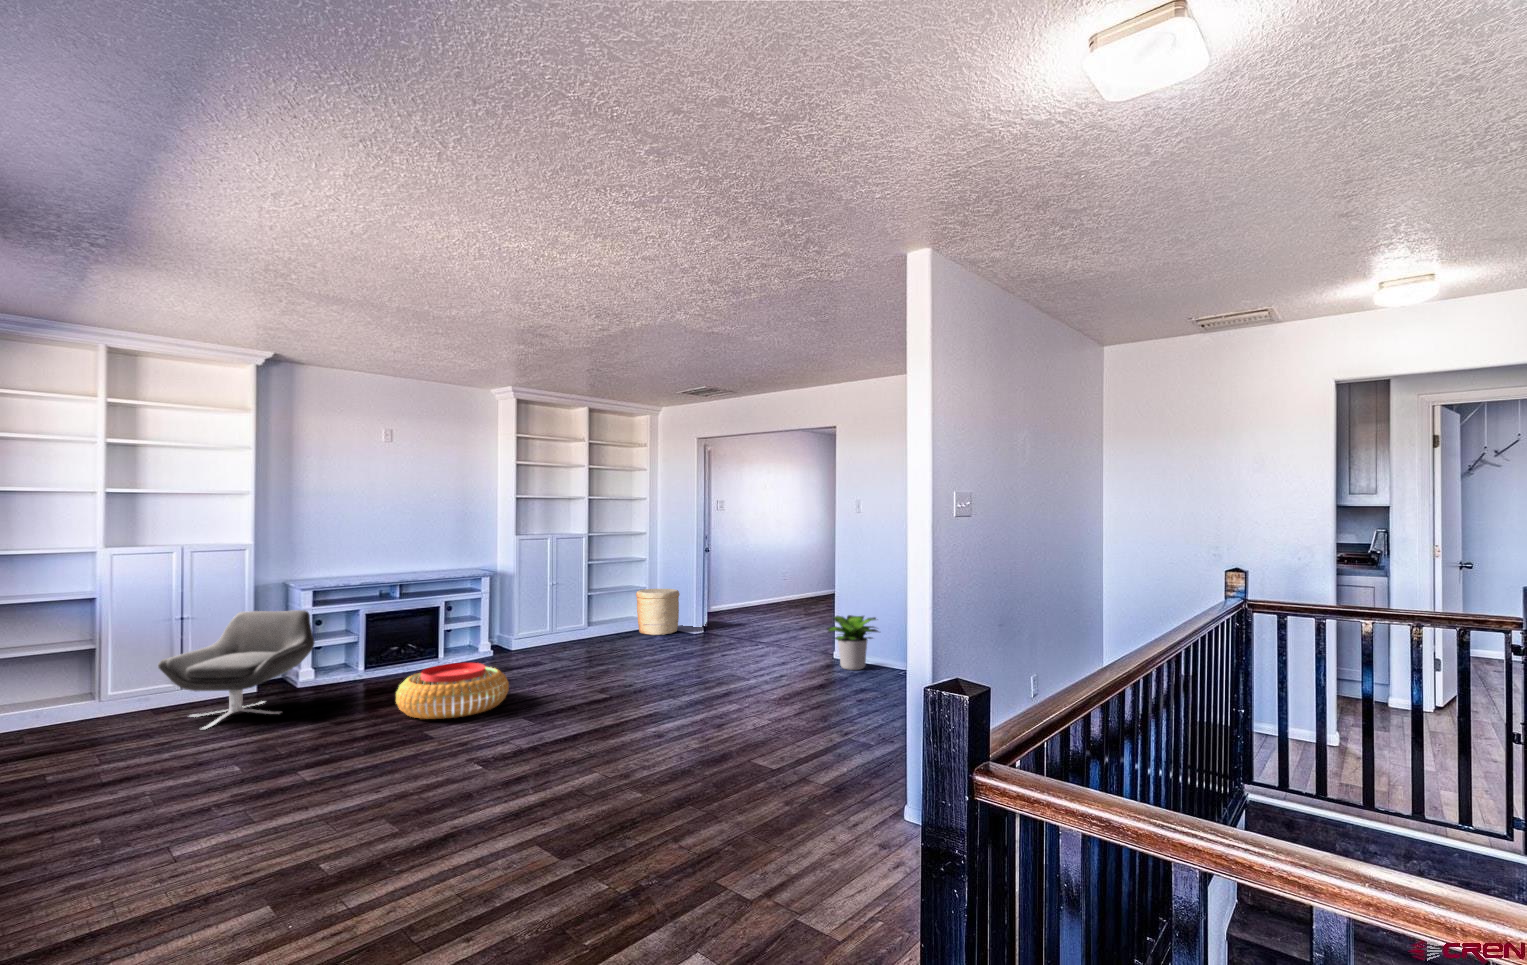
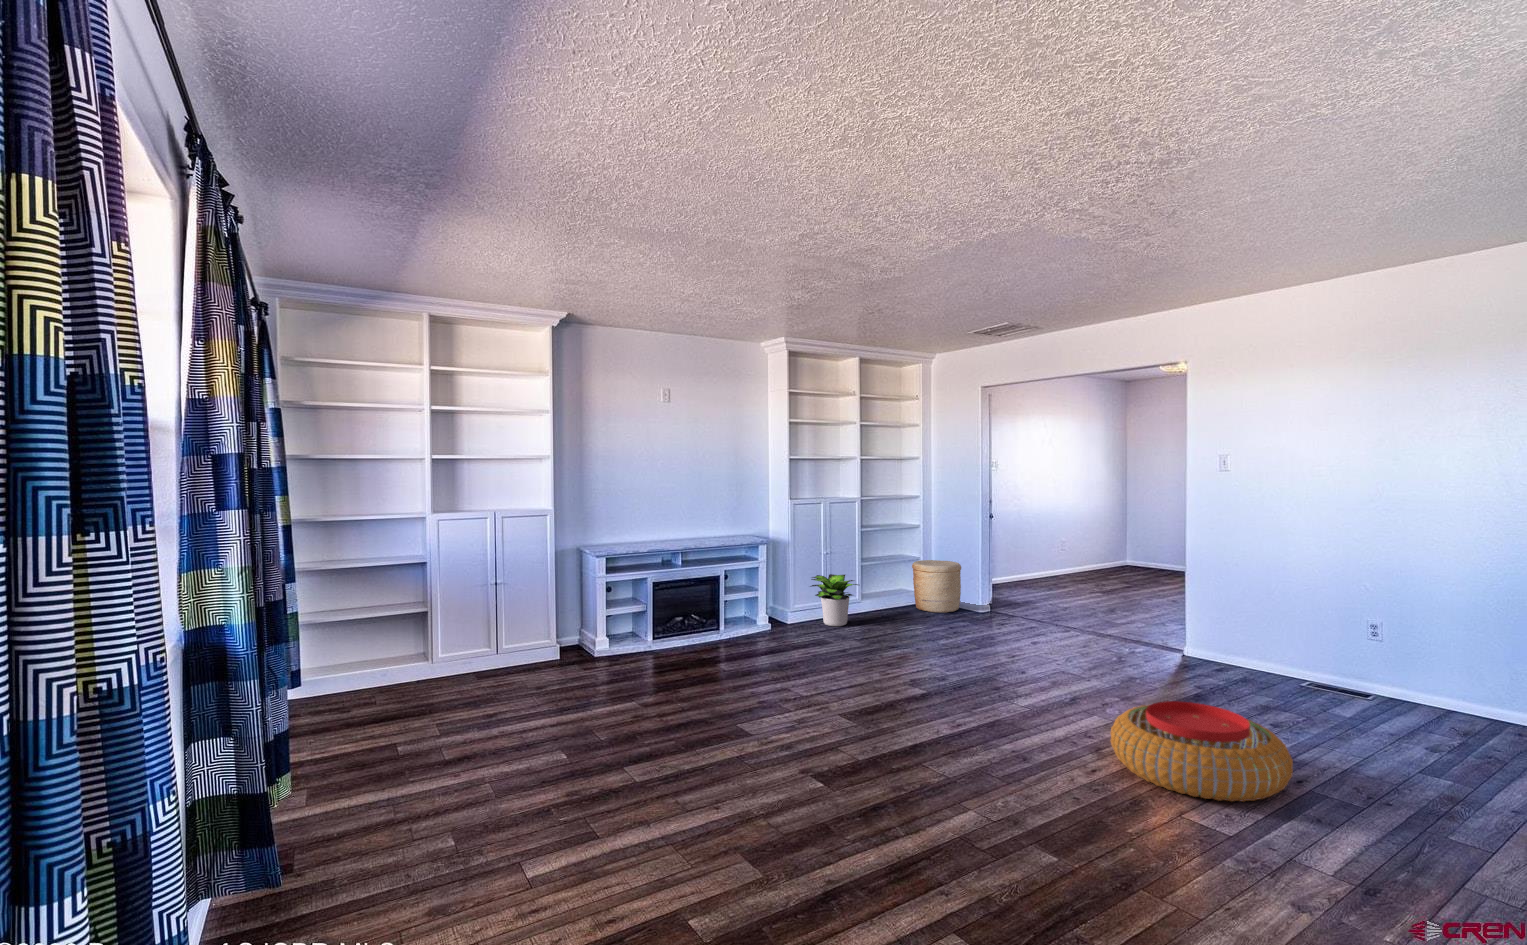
lounge chair: present [158,610,315,729] -> none [480,577,614,700]
potted plant: present [828,615,878,670] -> present [810,574,858,626]
pouf: present [396,663,509,719] -> present [1111,701,1293,802]

